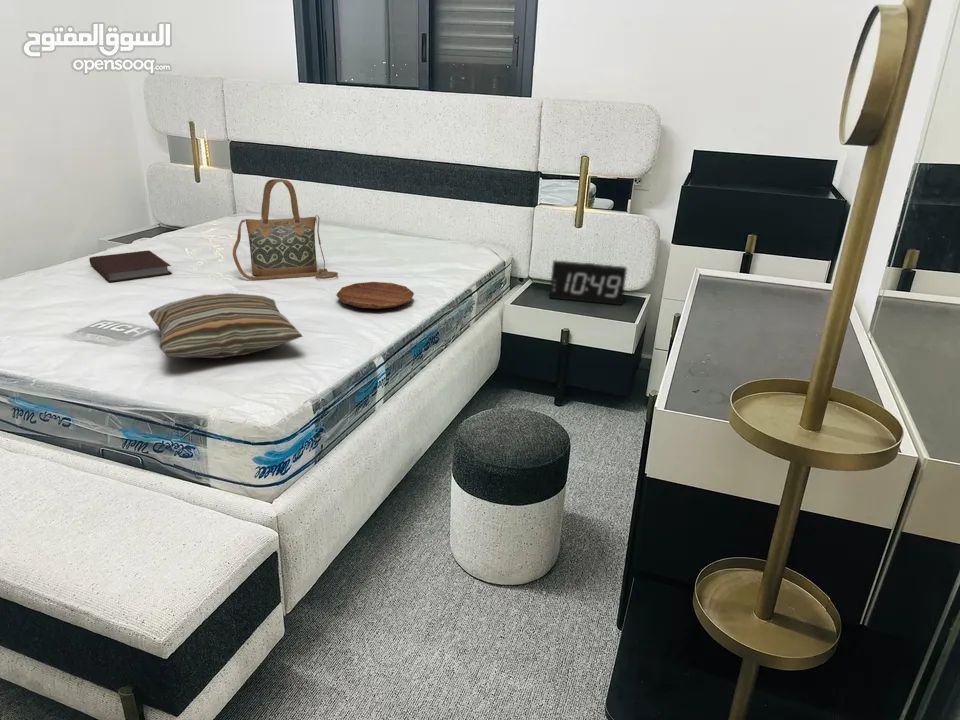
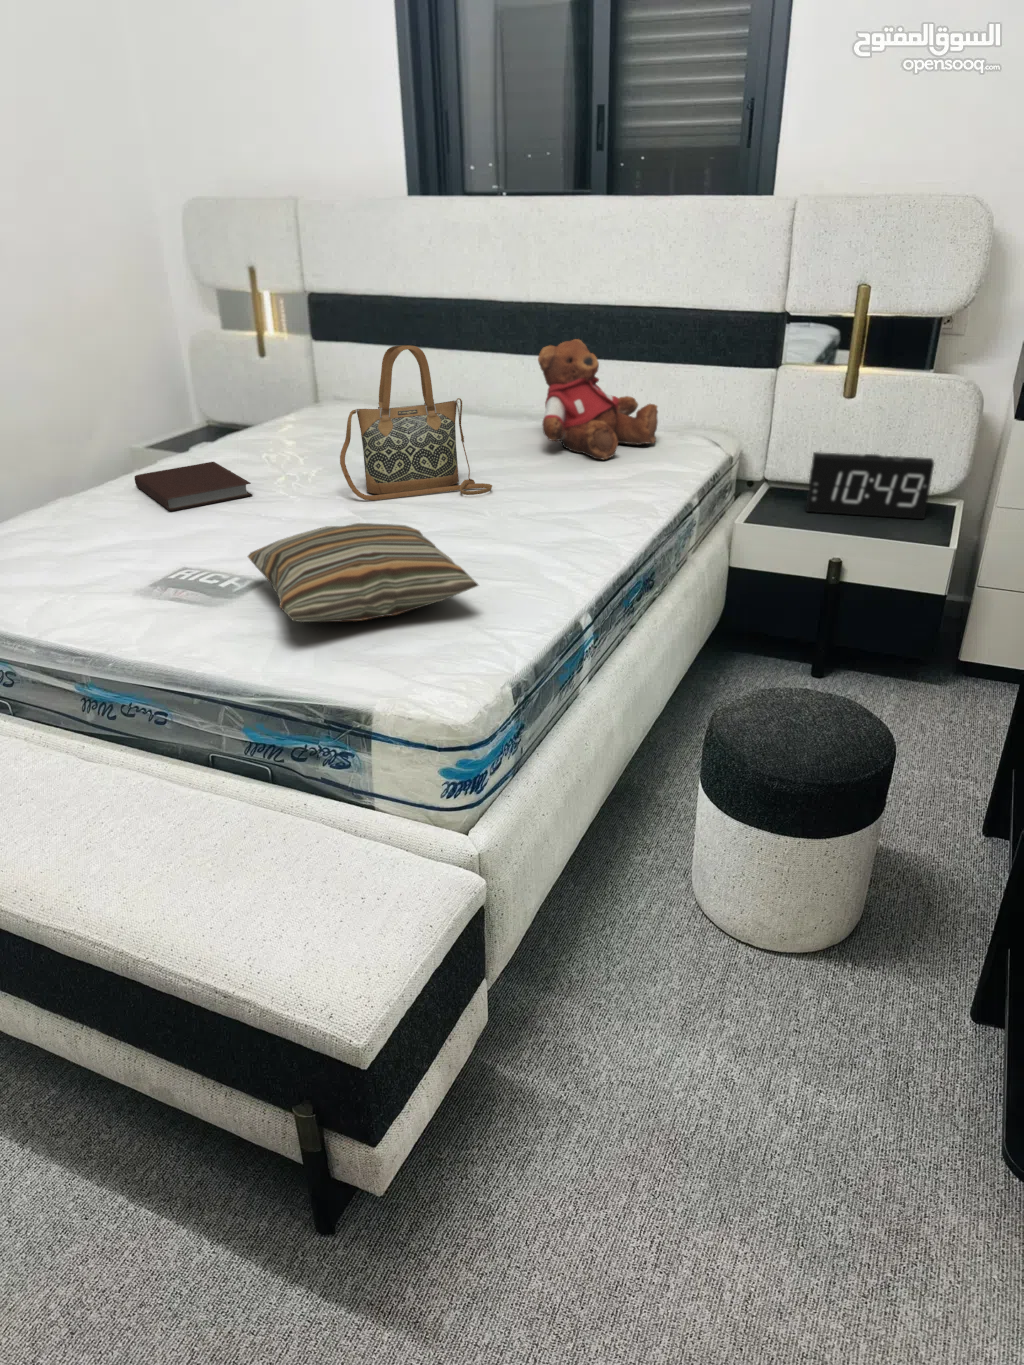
teddy bear: none [378,182,457,260] -> present [538,339,658,459]
tray: present [336,282,414,309] -> none [501,497,617,538]

